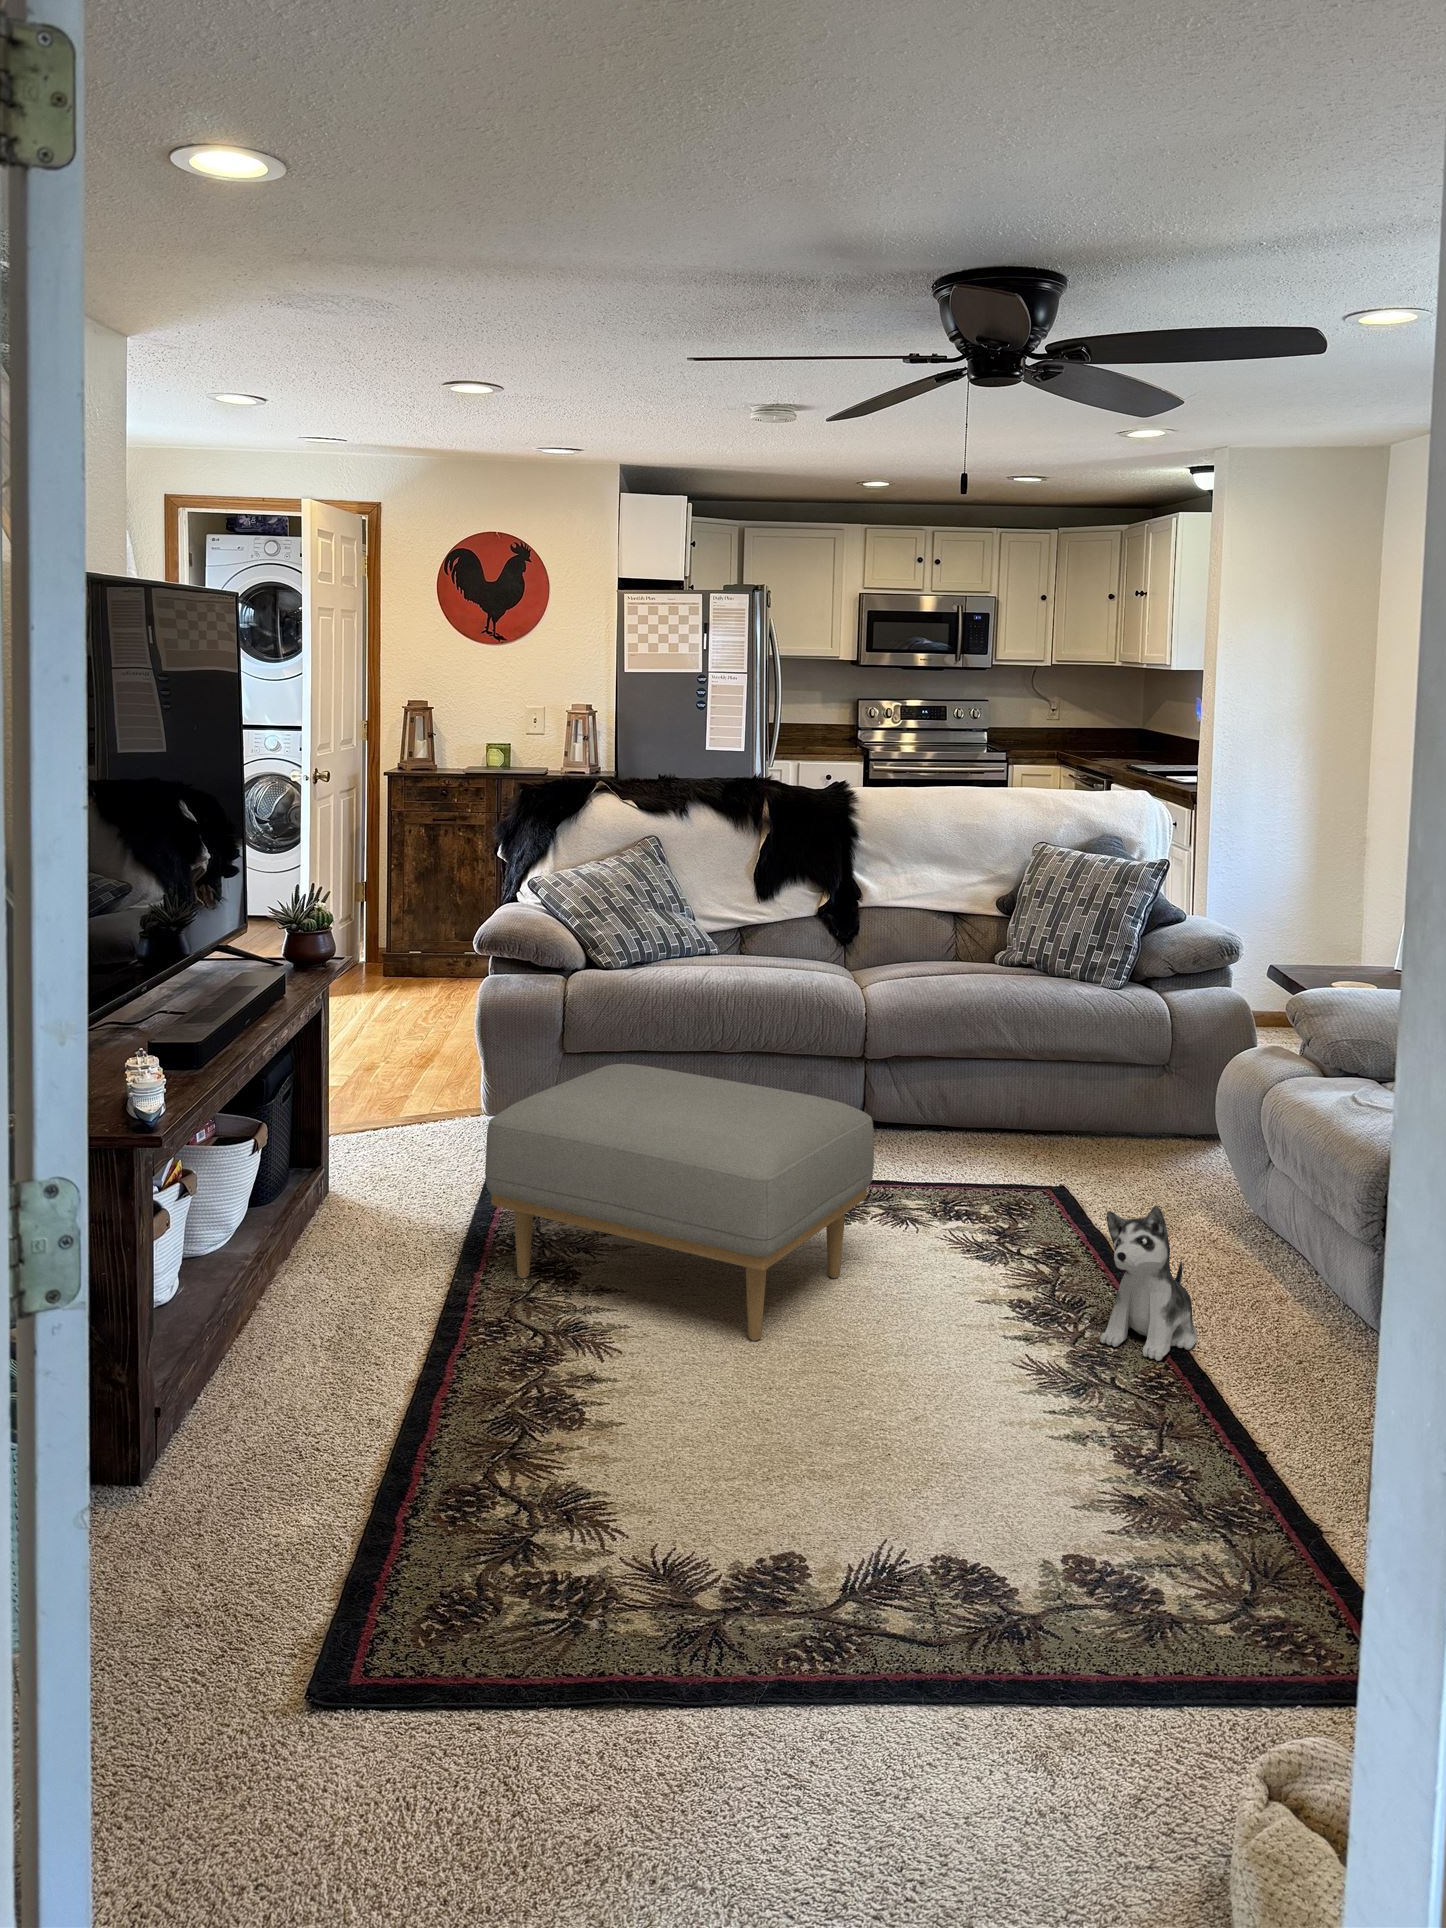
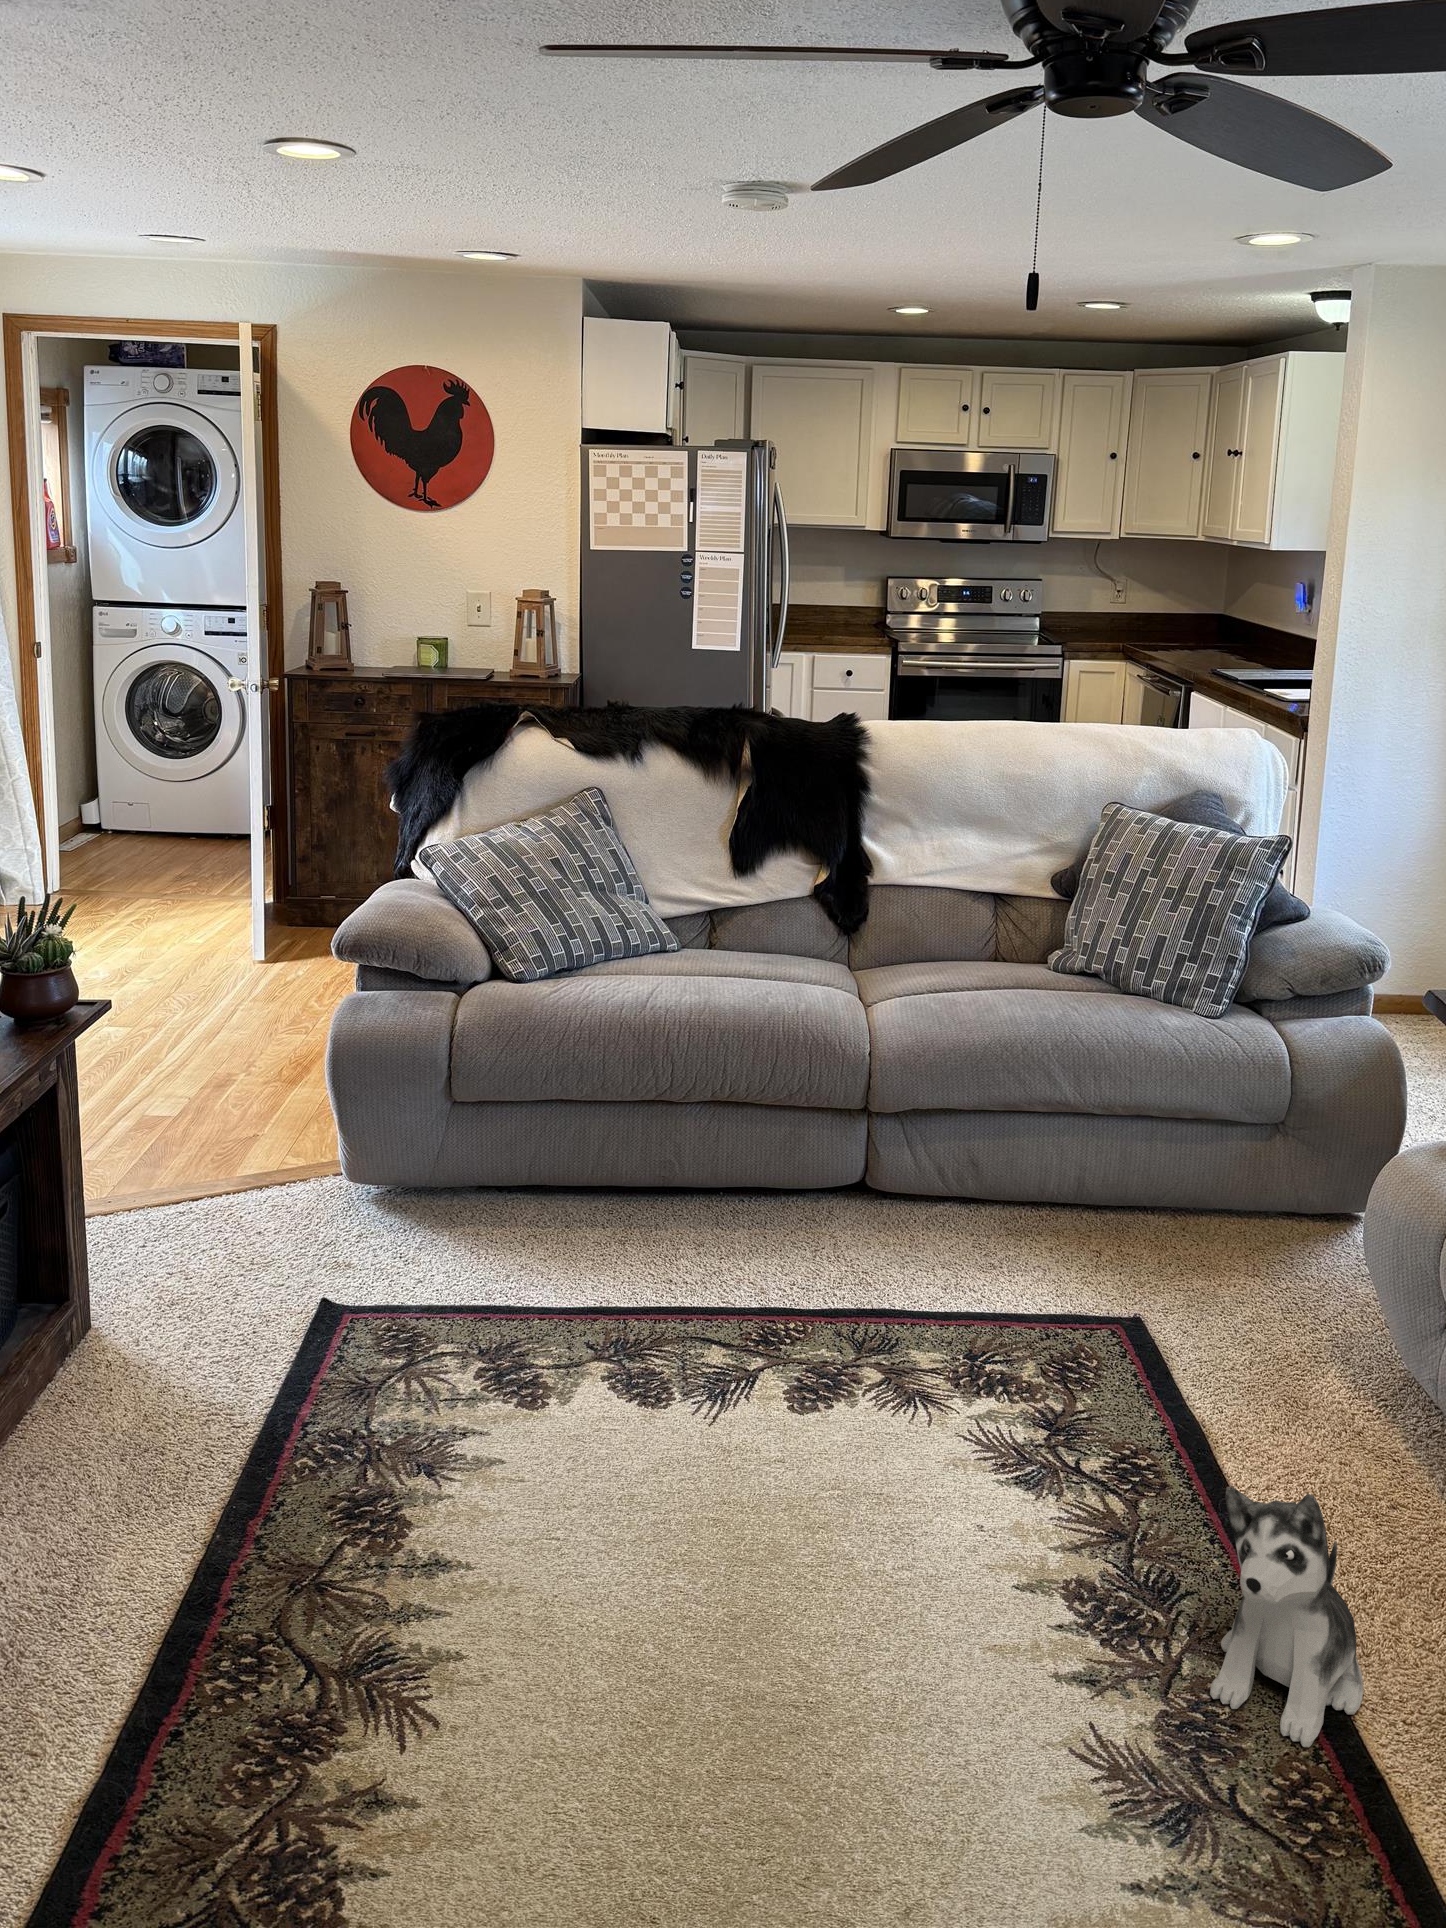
ottoman: present [485,1064,874,1341] -> none [254,1178,862,1696]

